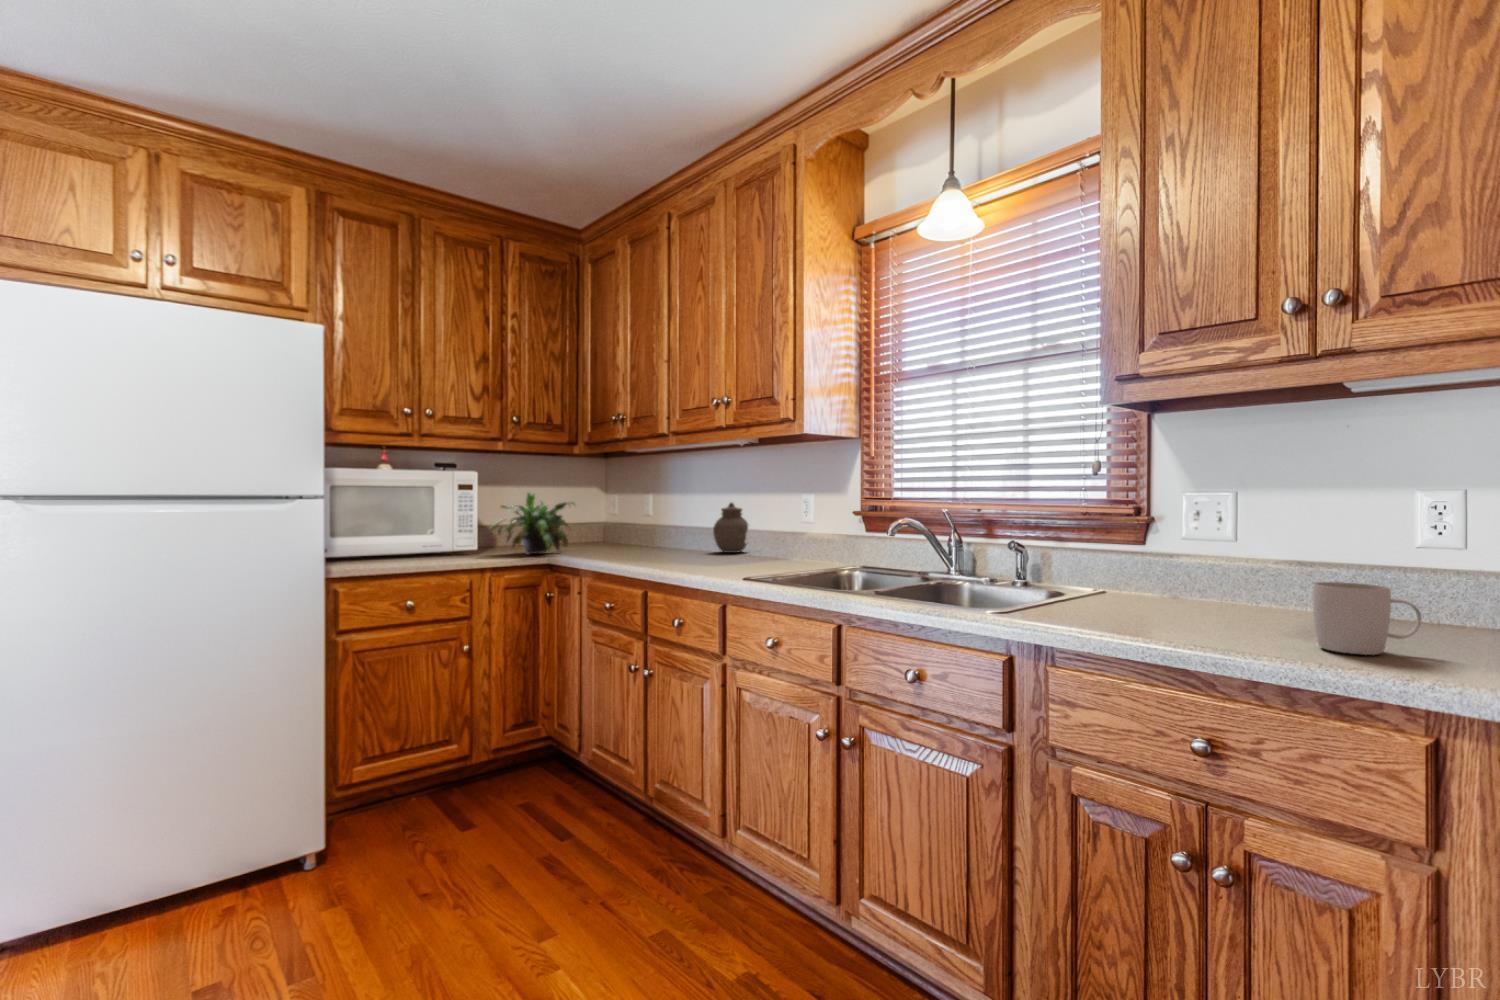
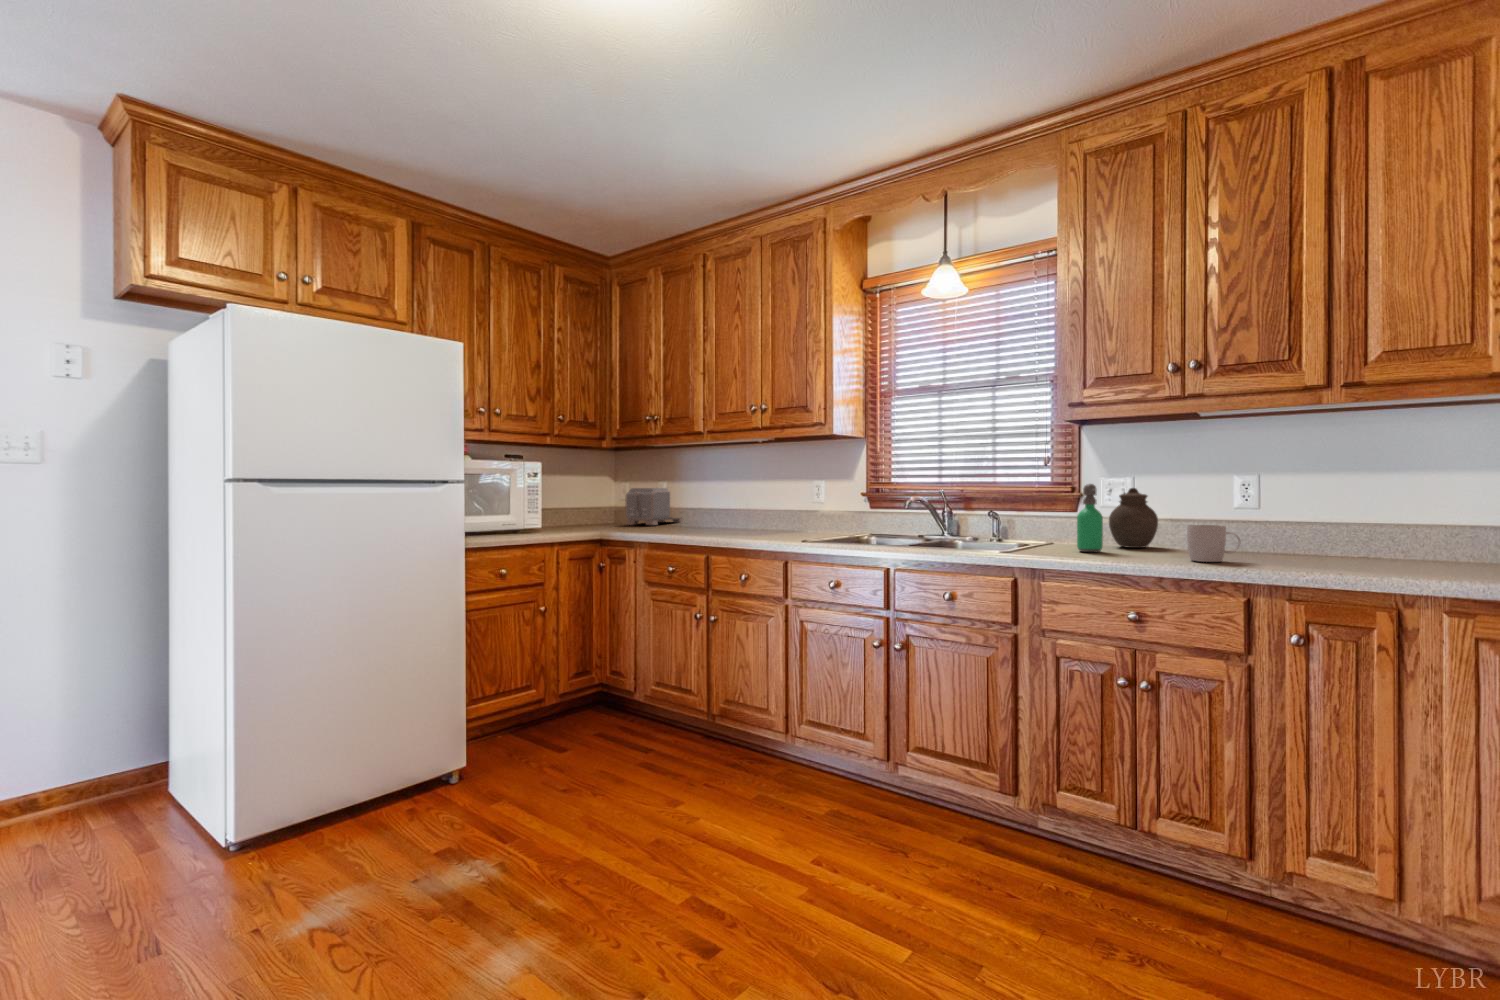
potted plant: present [489,492,571,554] -> none [551,481,619,533]
toaster: none [602,500,677,545] -> present [625,488,684,525]
jar: present [713,503,748,553] -> present [1109,488,1158,548]
soap dispenser: none [1125,505,1168,617] -> present [1077,484,1103,552]

